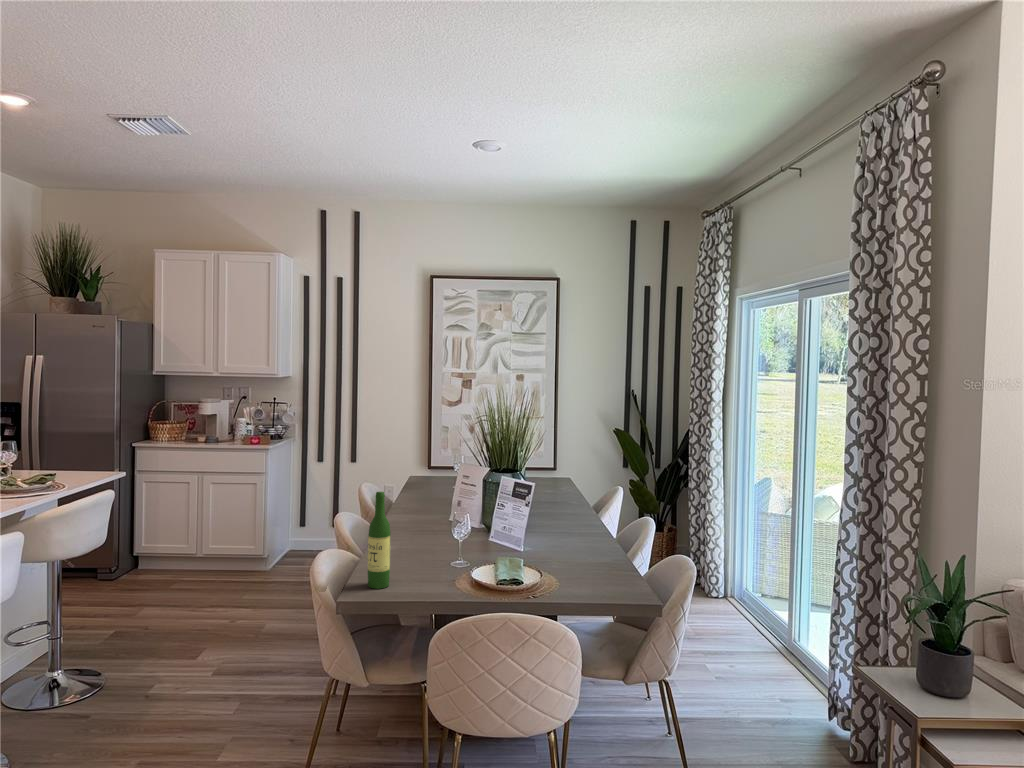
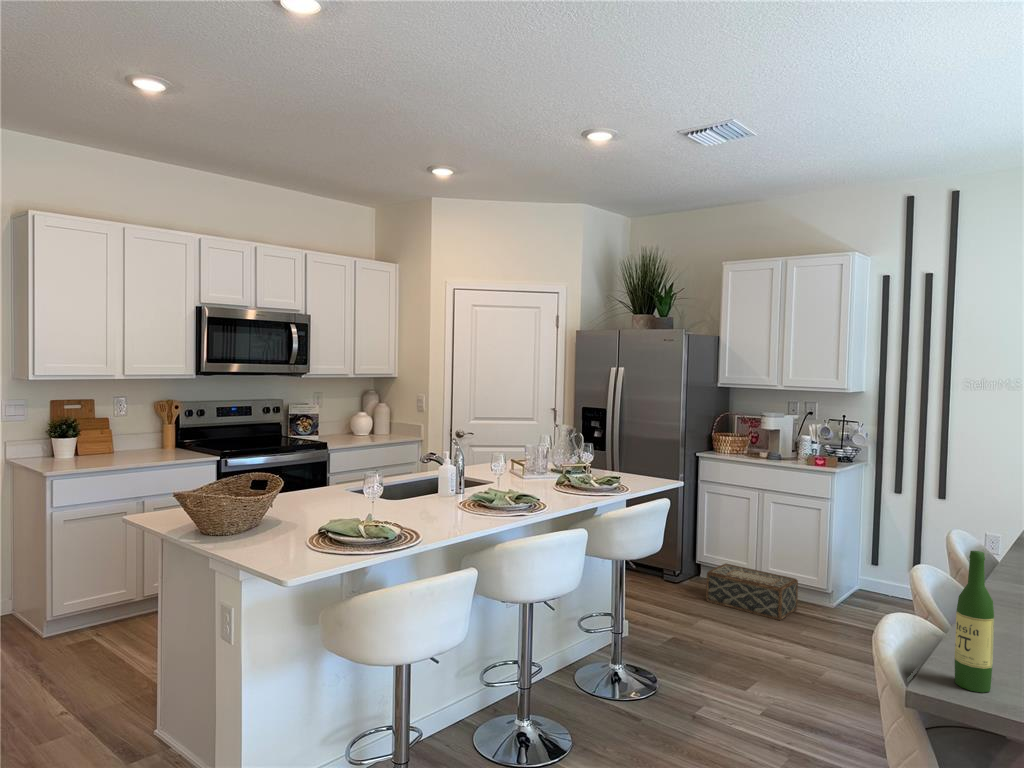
woven basket: none [148,547,238,588] -> present [706,564,798,620]

